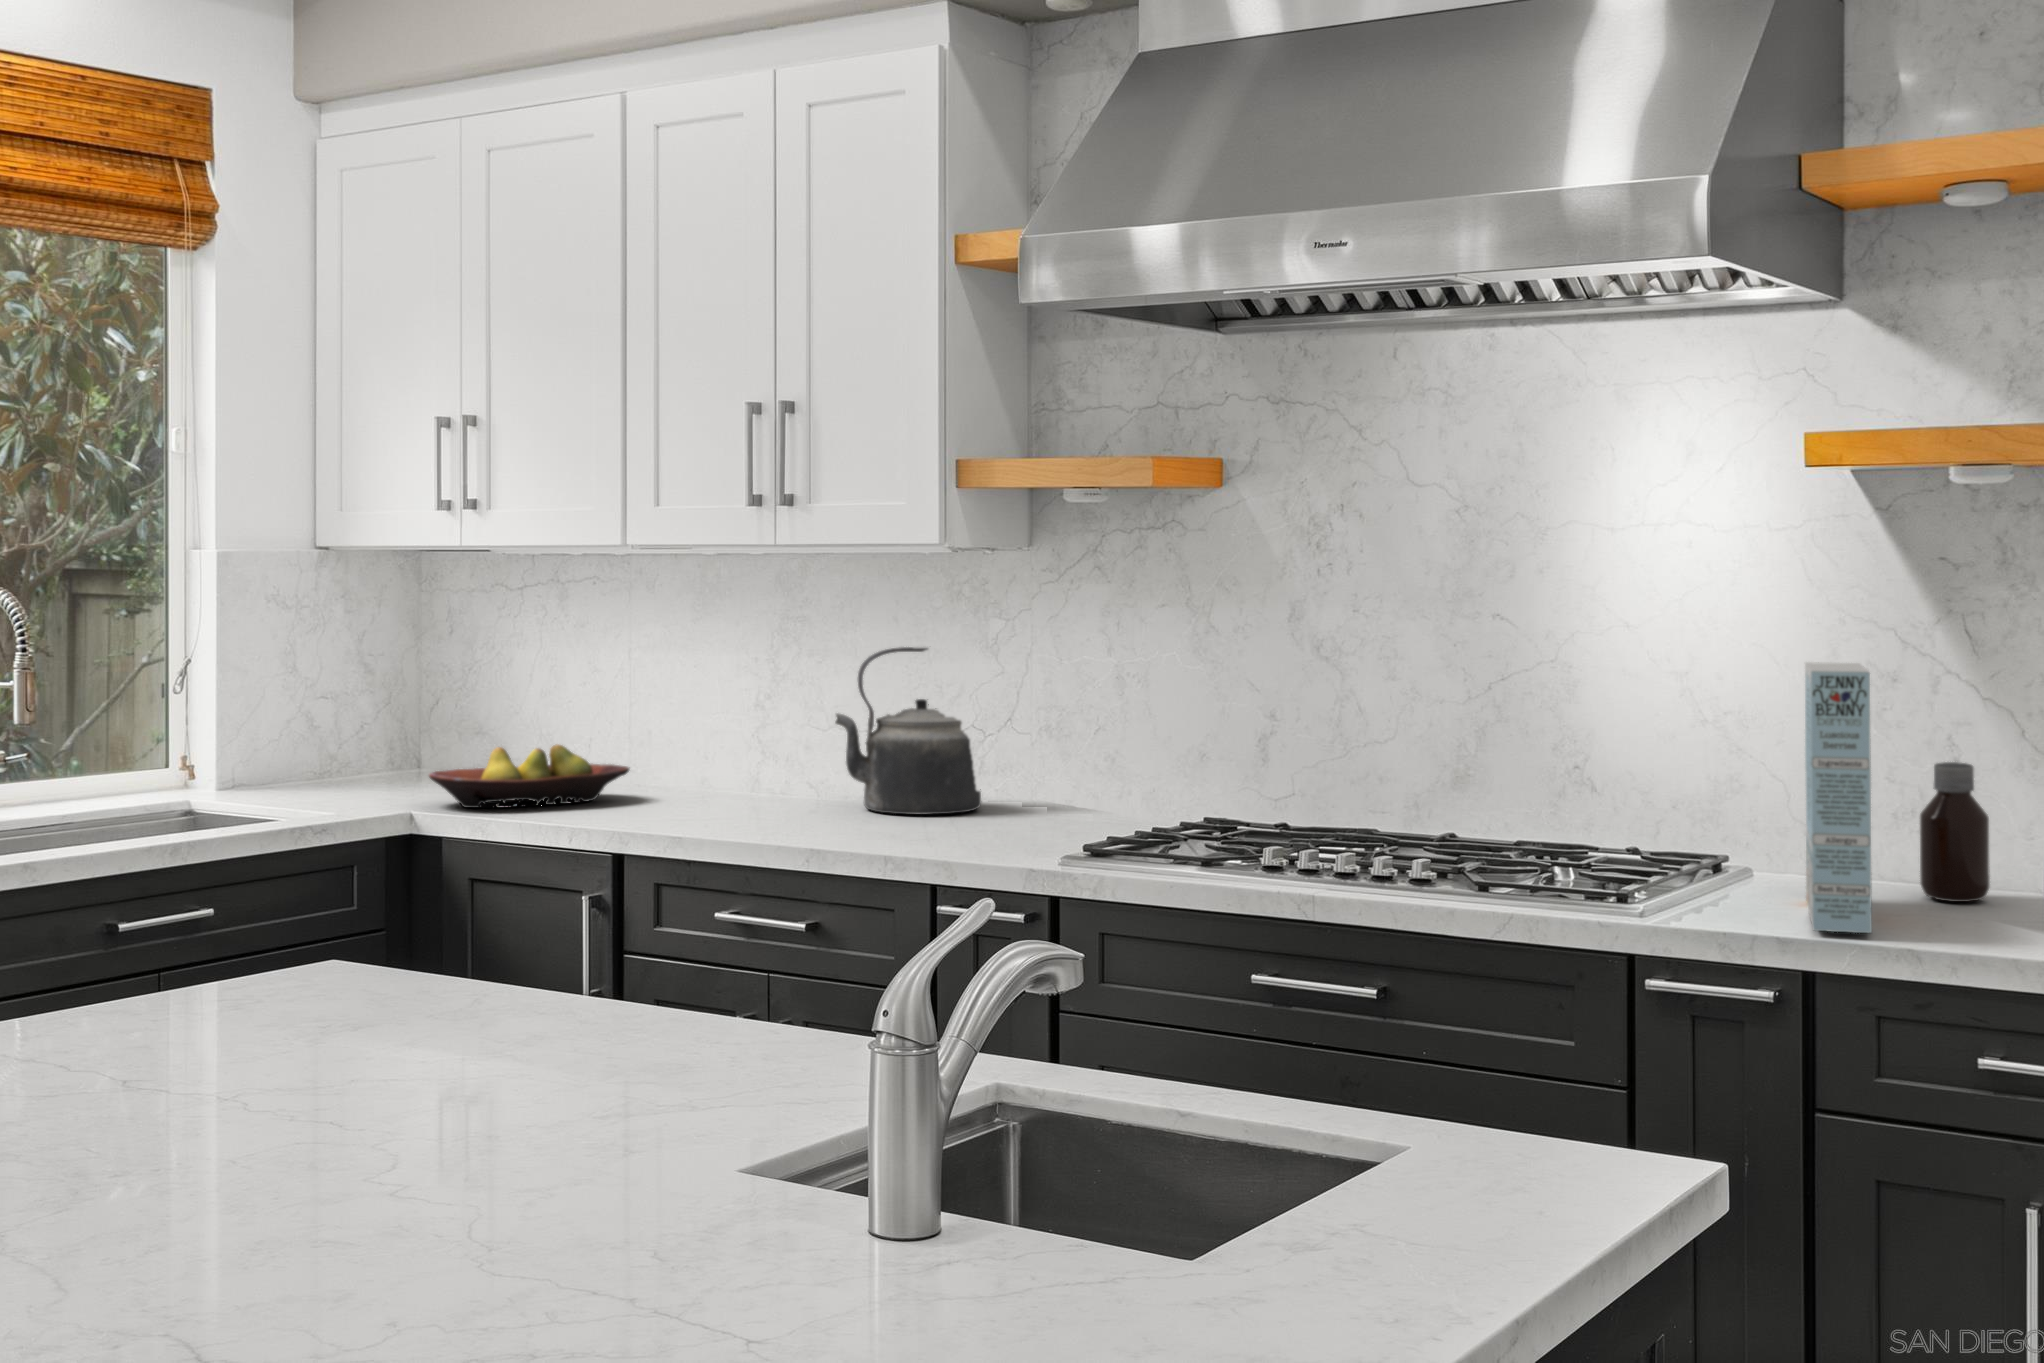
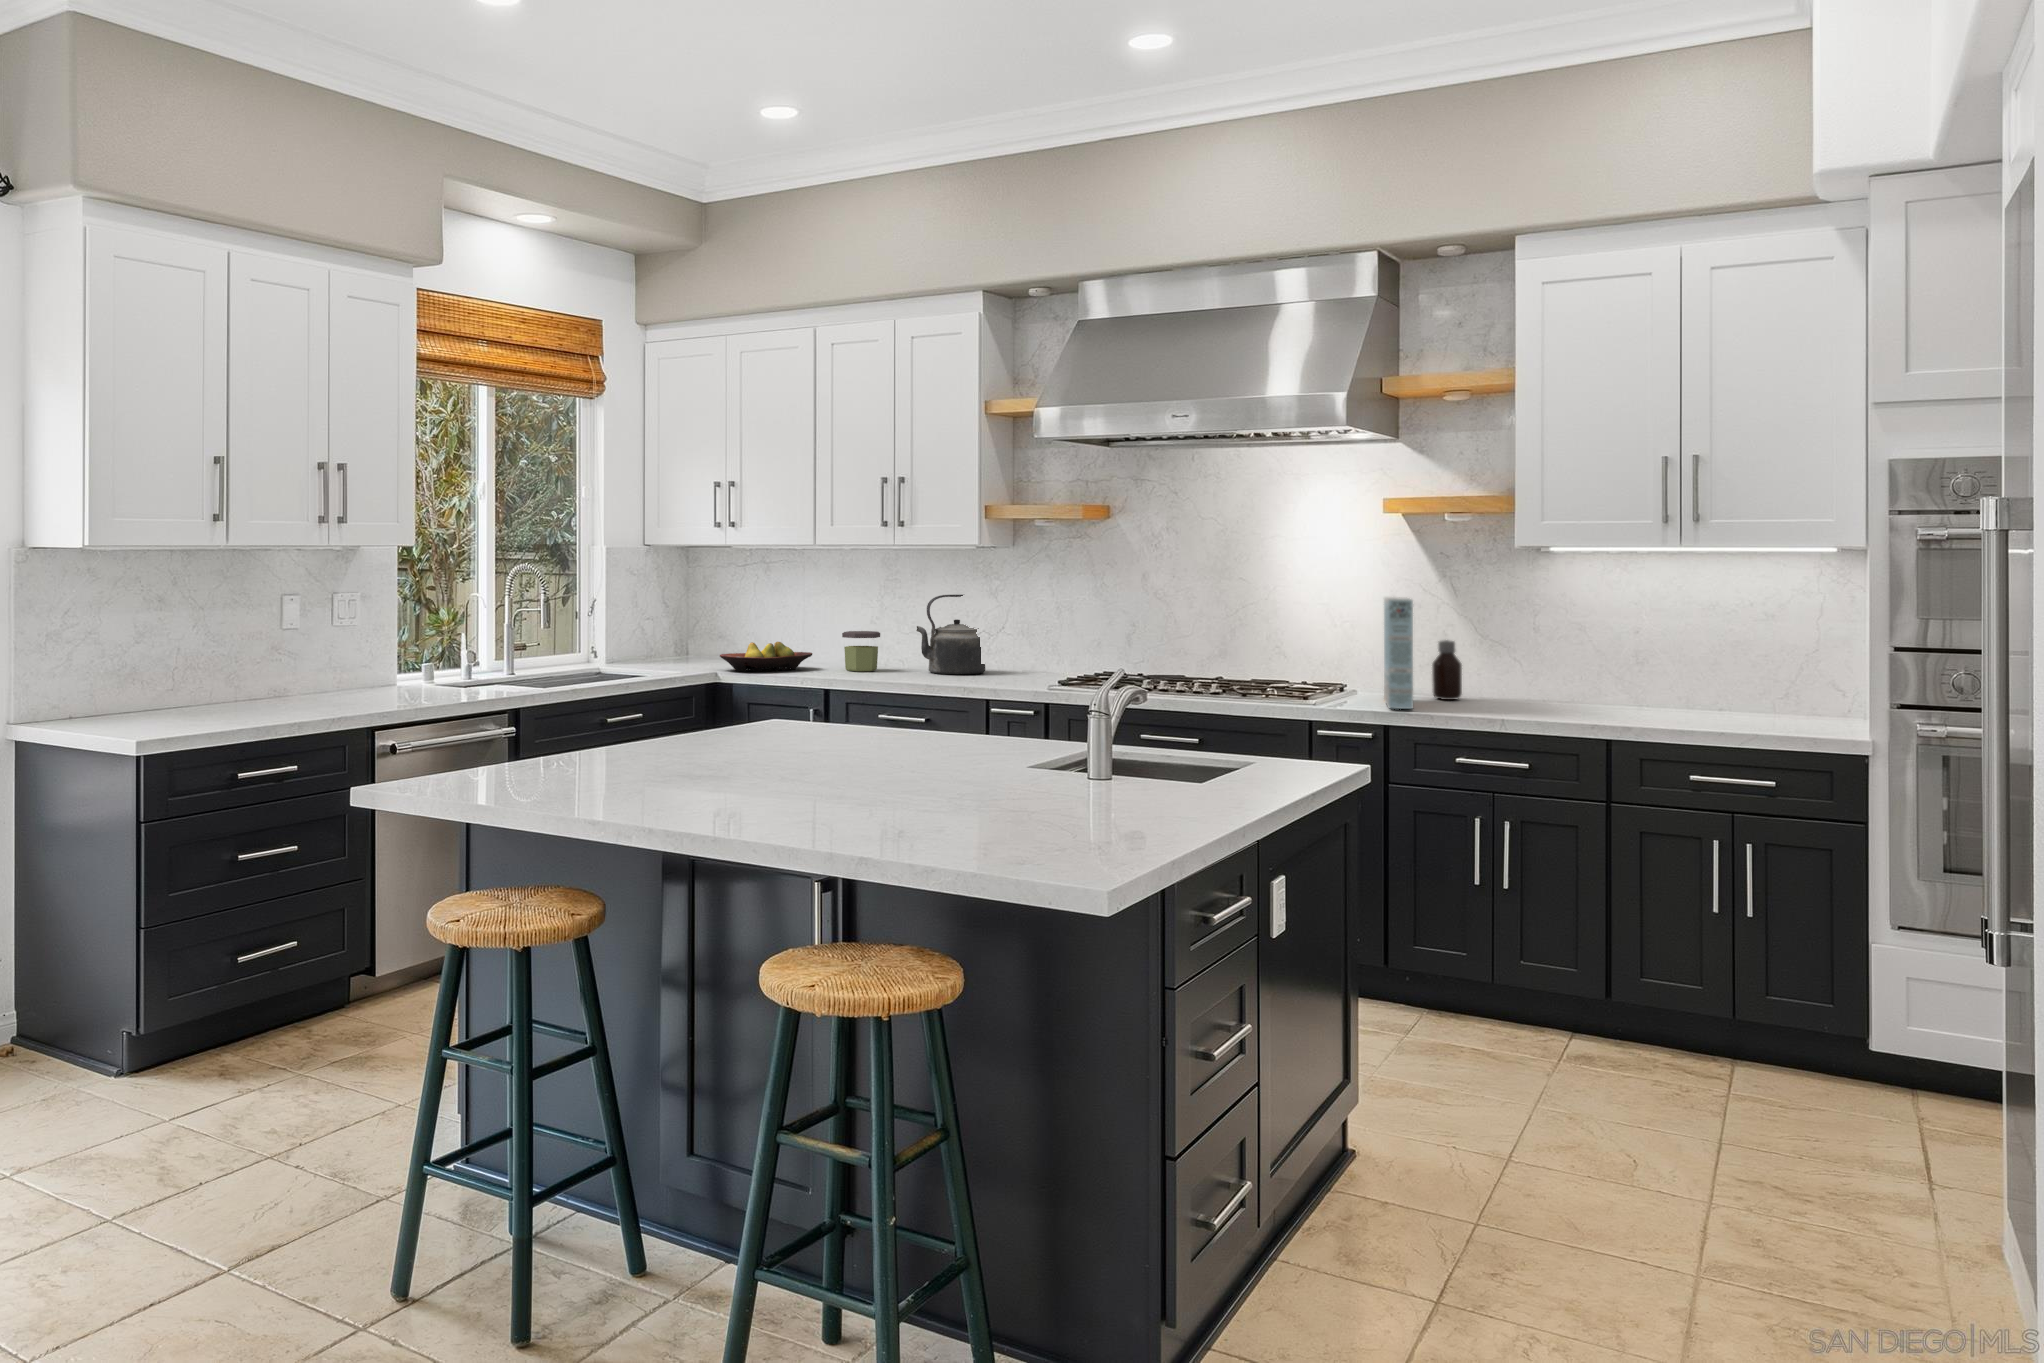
jar: none [686,722,767,807] -> present [842,631,880,671]

